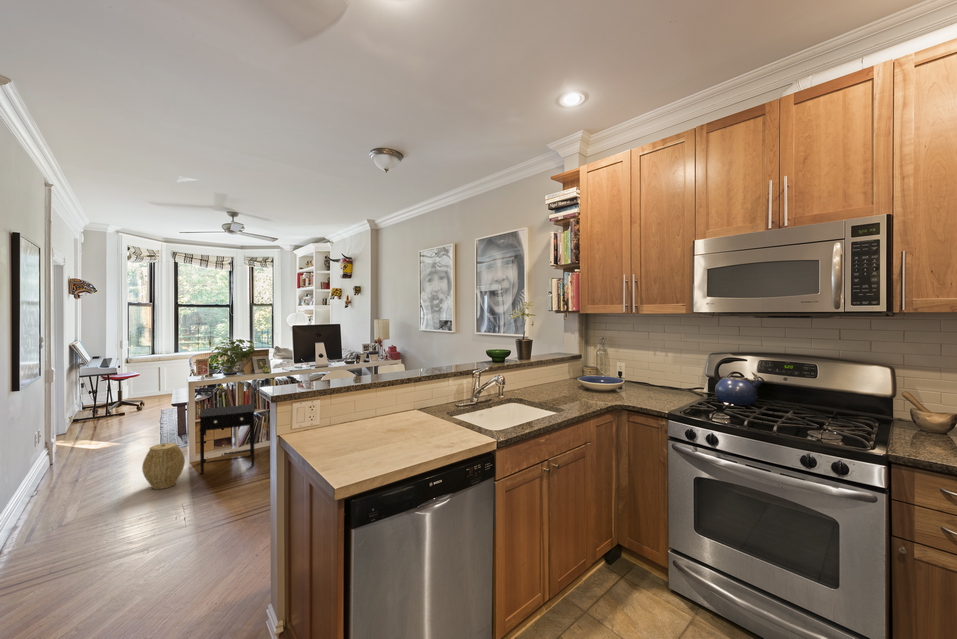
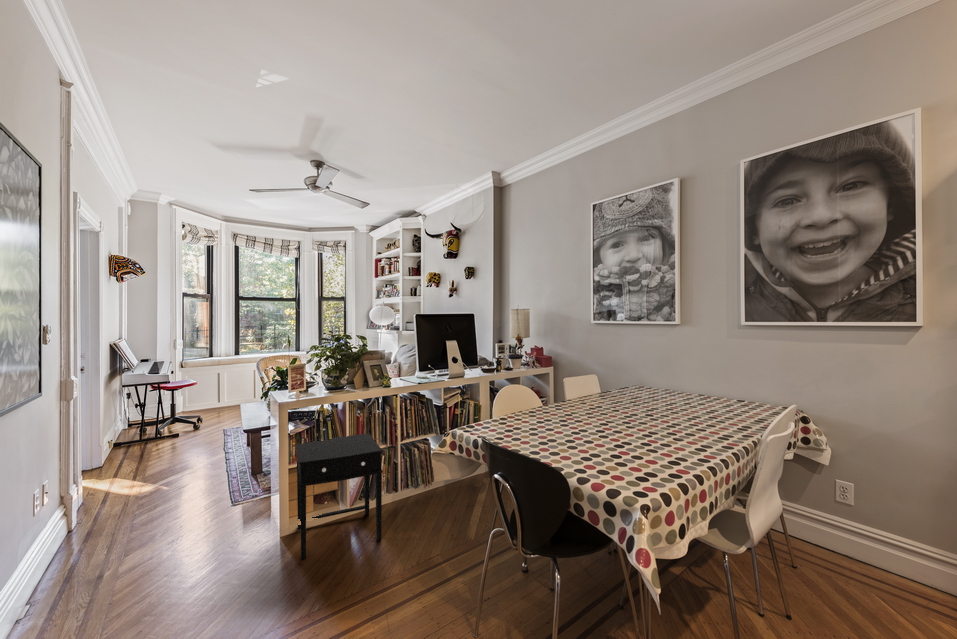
woven basket: present [142,443,185,489] -> none [211,510,279,600]

